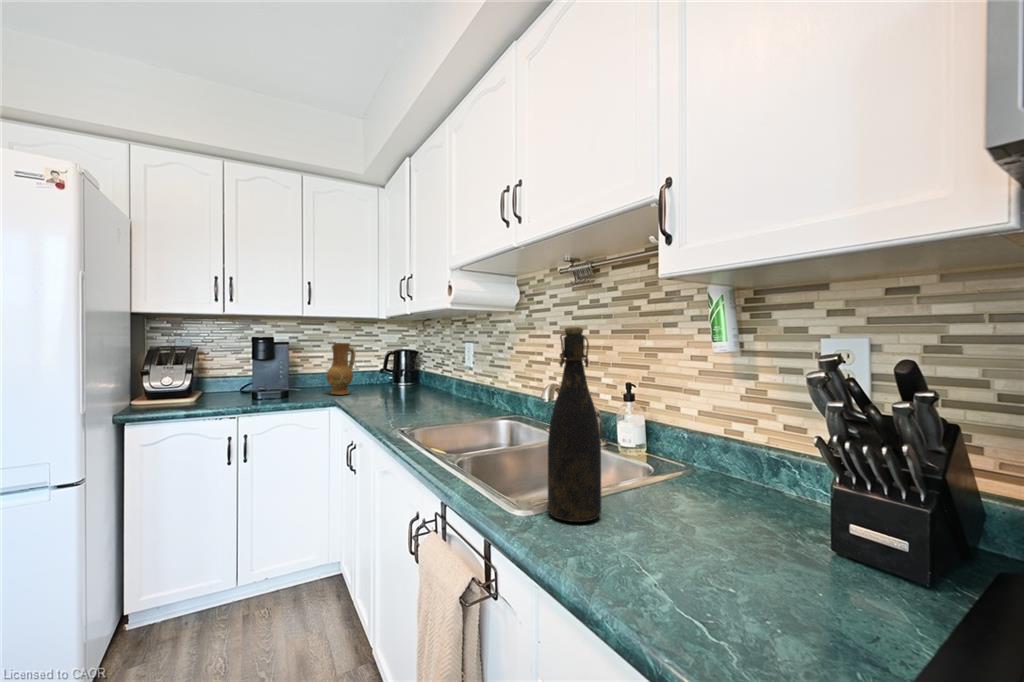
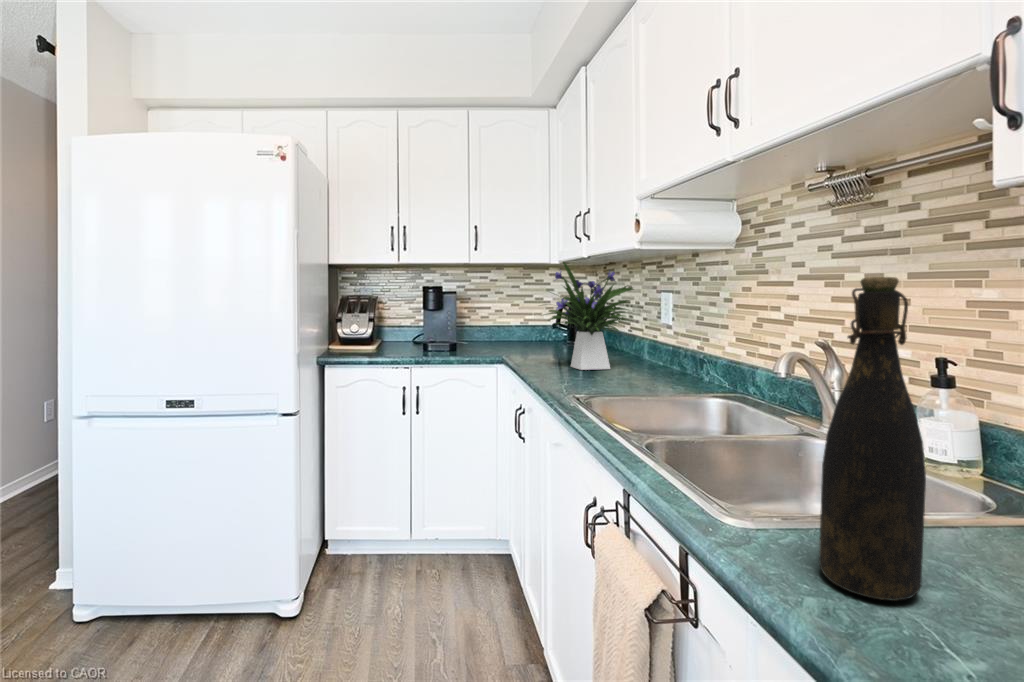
flower arrangement: none [366,317,446,404] -> present [545,262,633,370]
ceramic jug: present [326,343,355,395] -> none [494,294,526,355]

